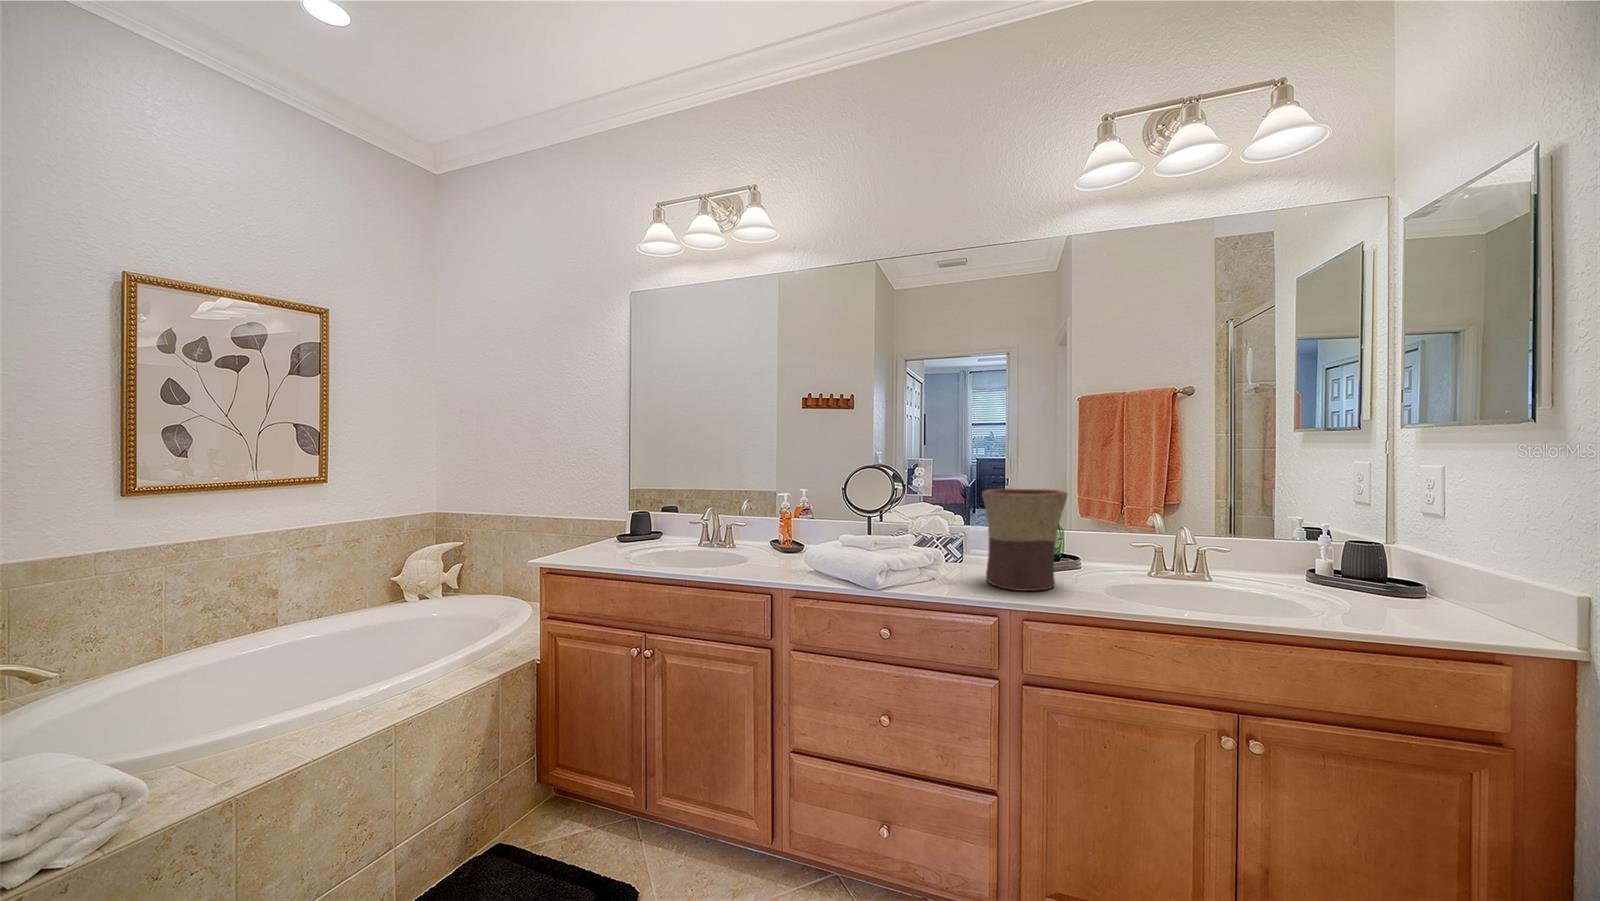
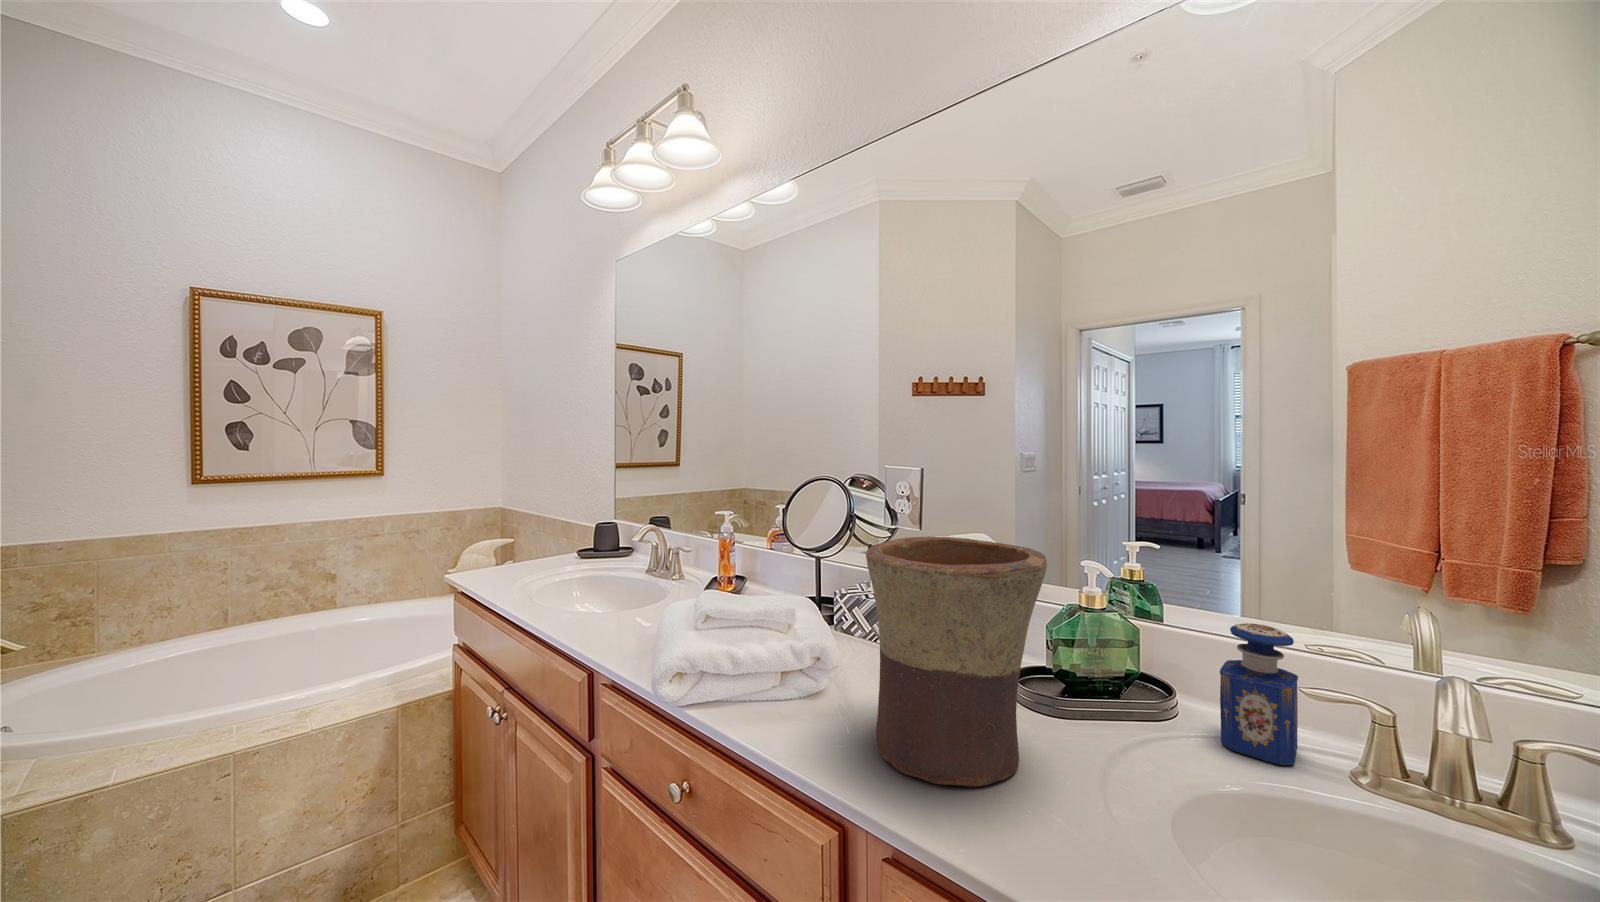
perfume bottle: none [1104,518,1134,572] -> present [1220,623,1298,765]

